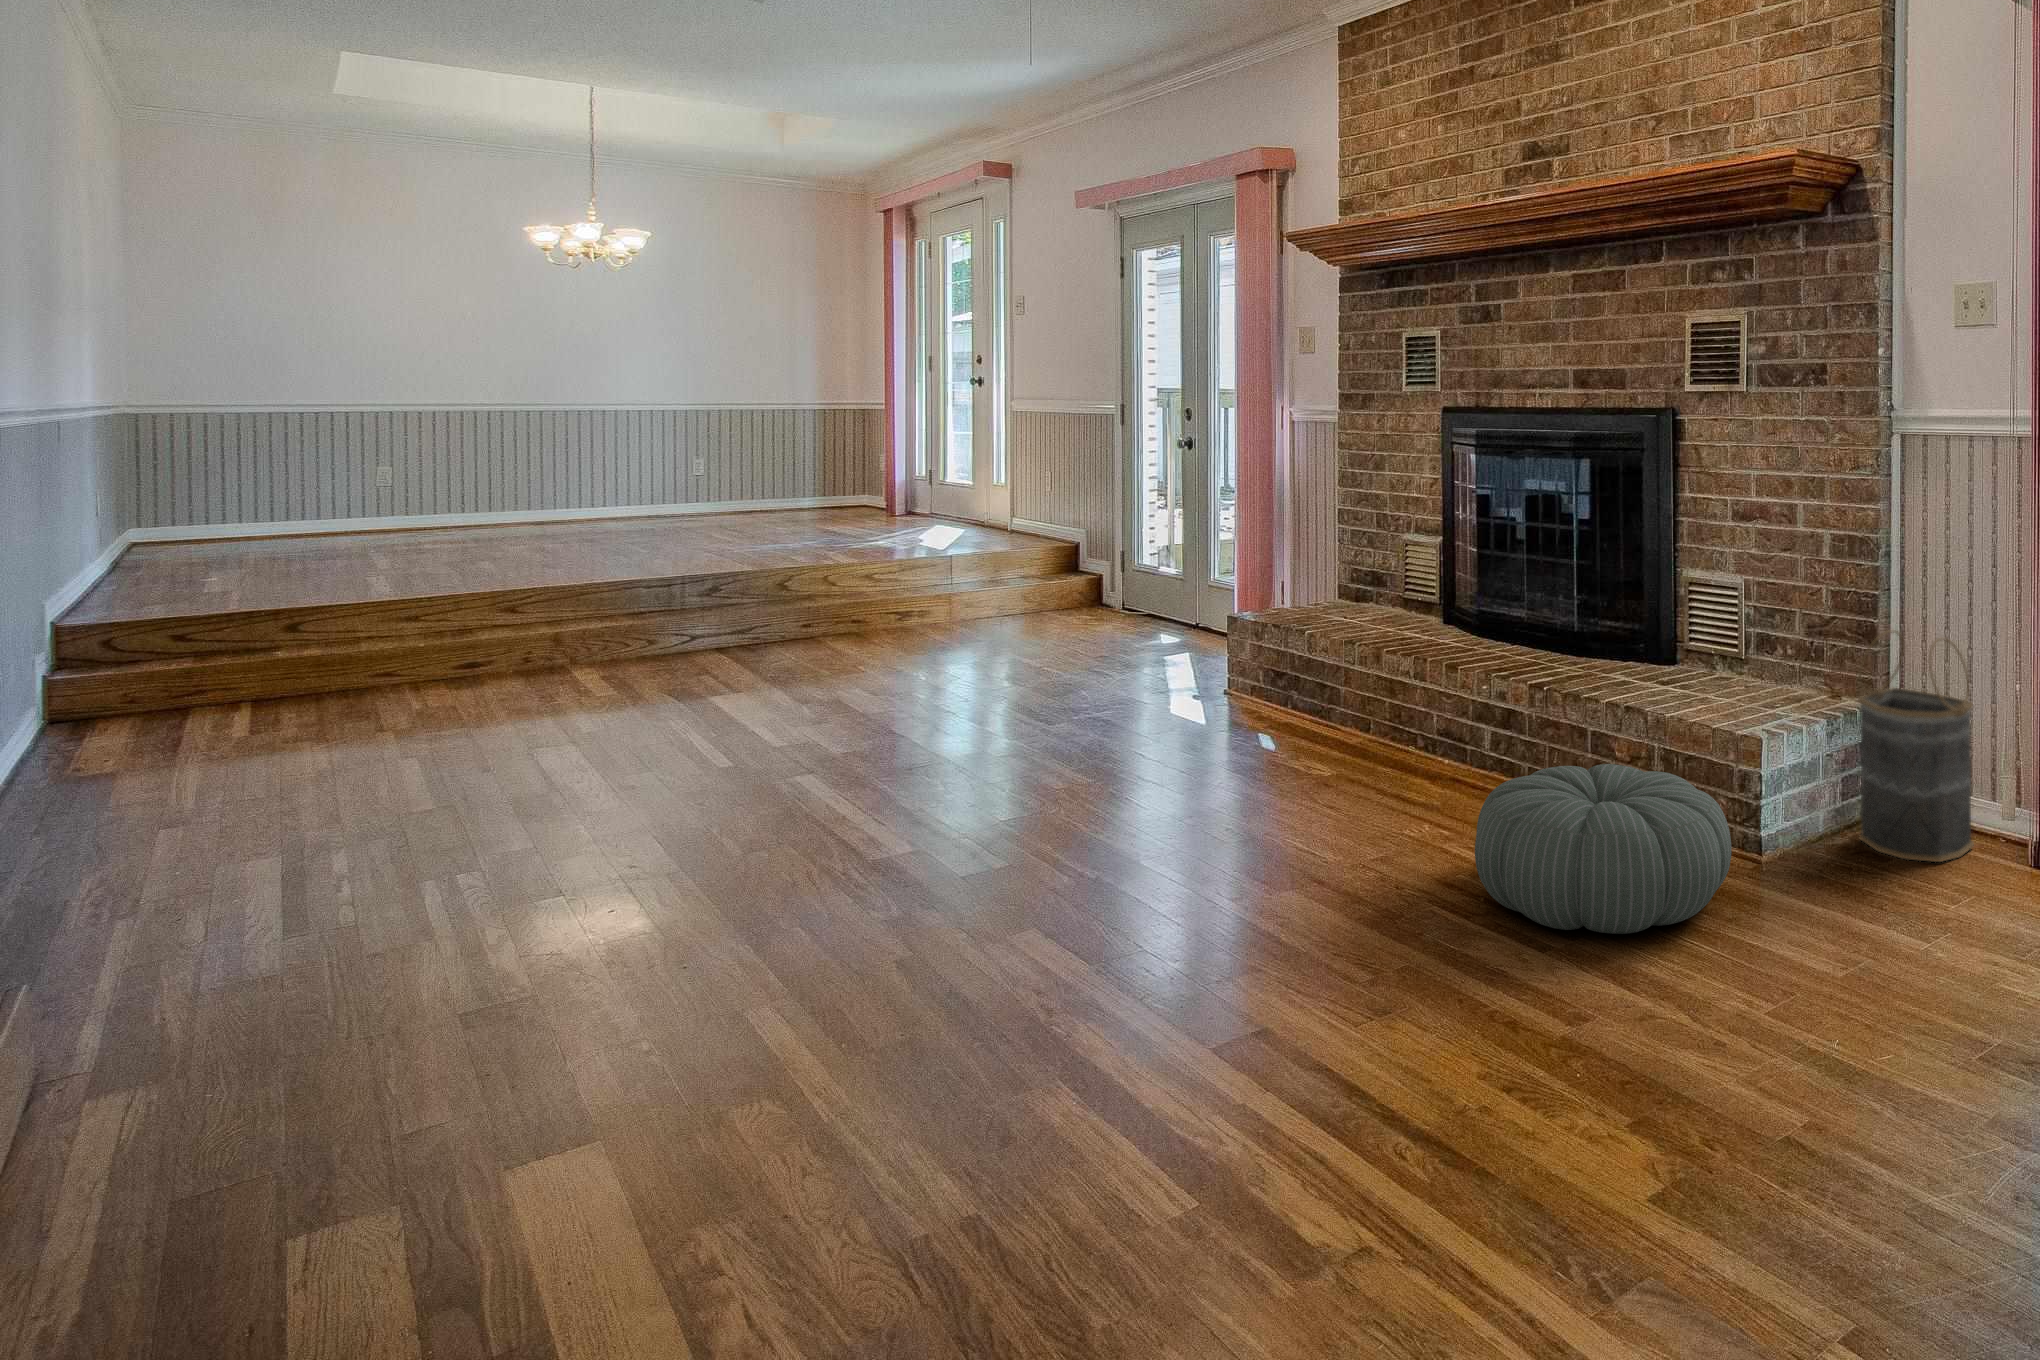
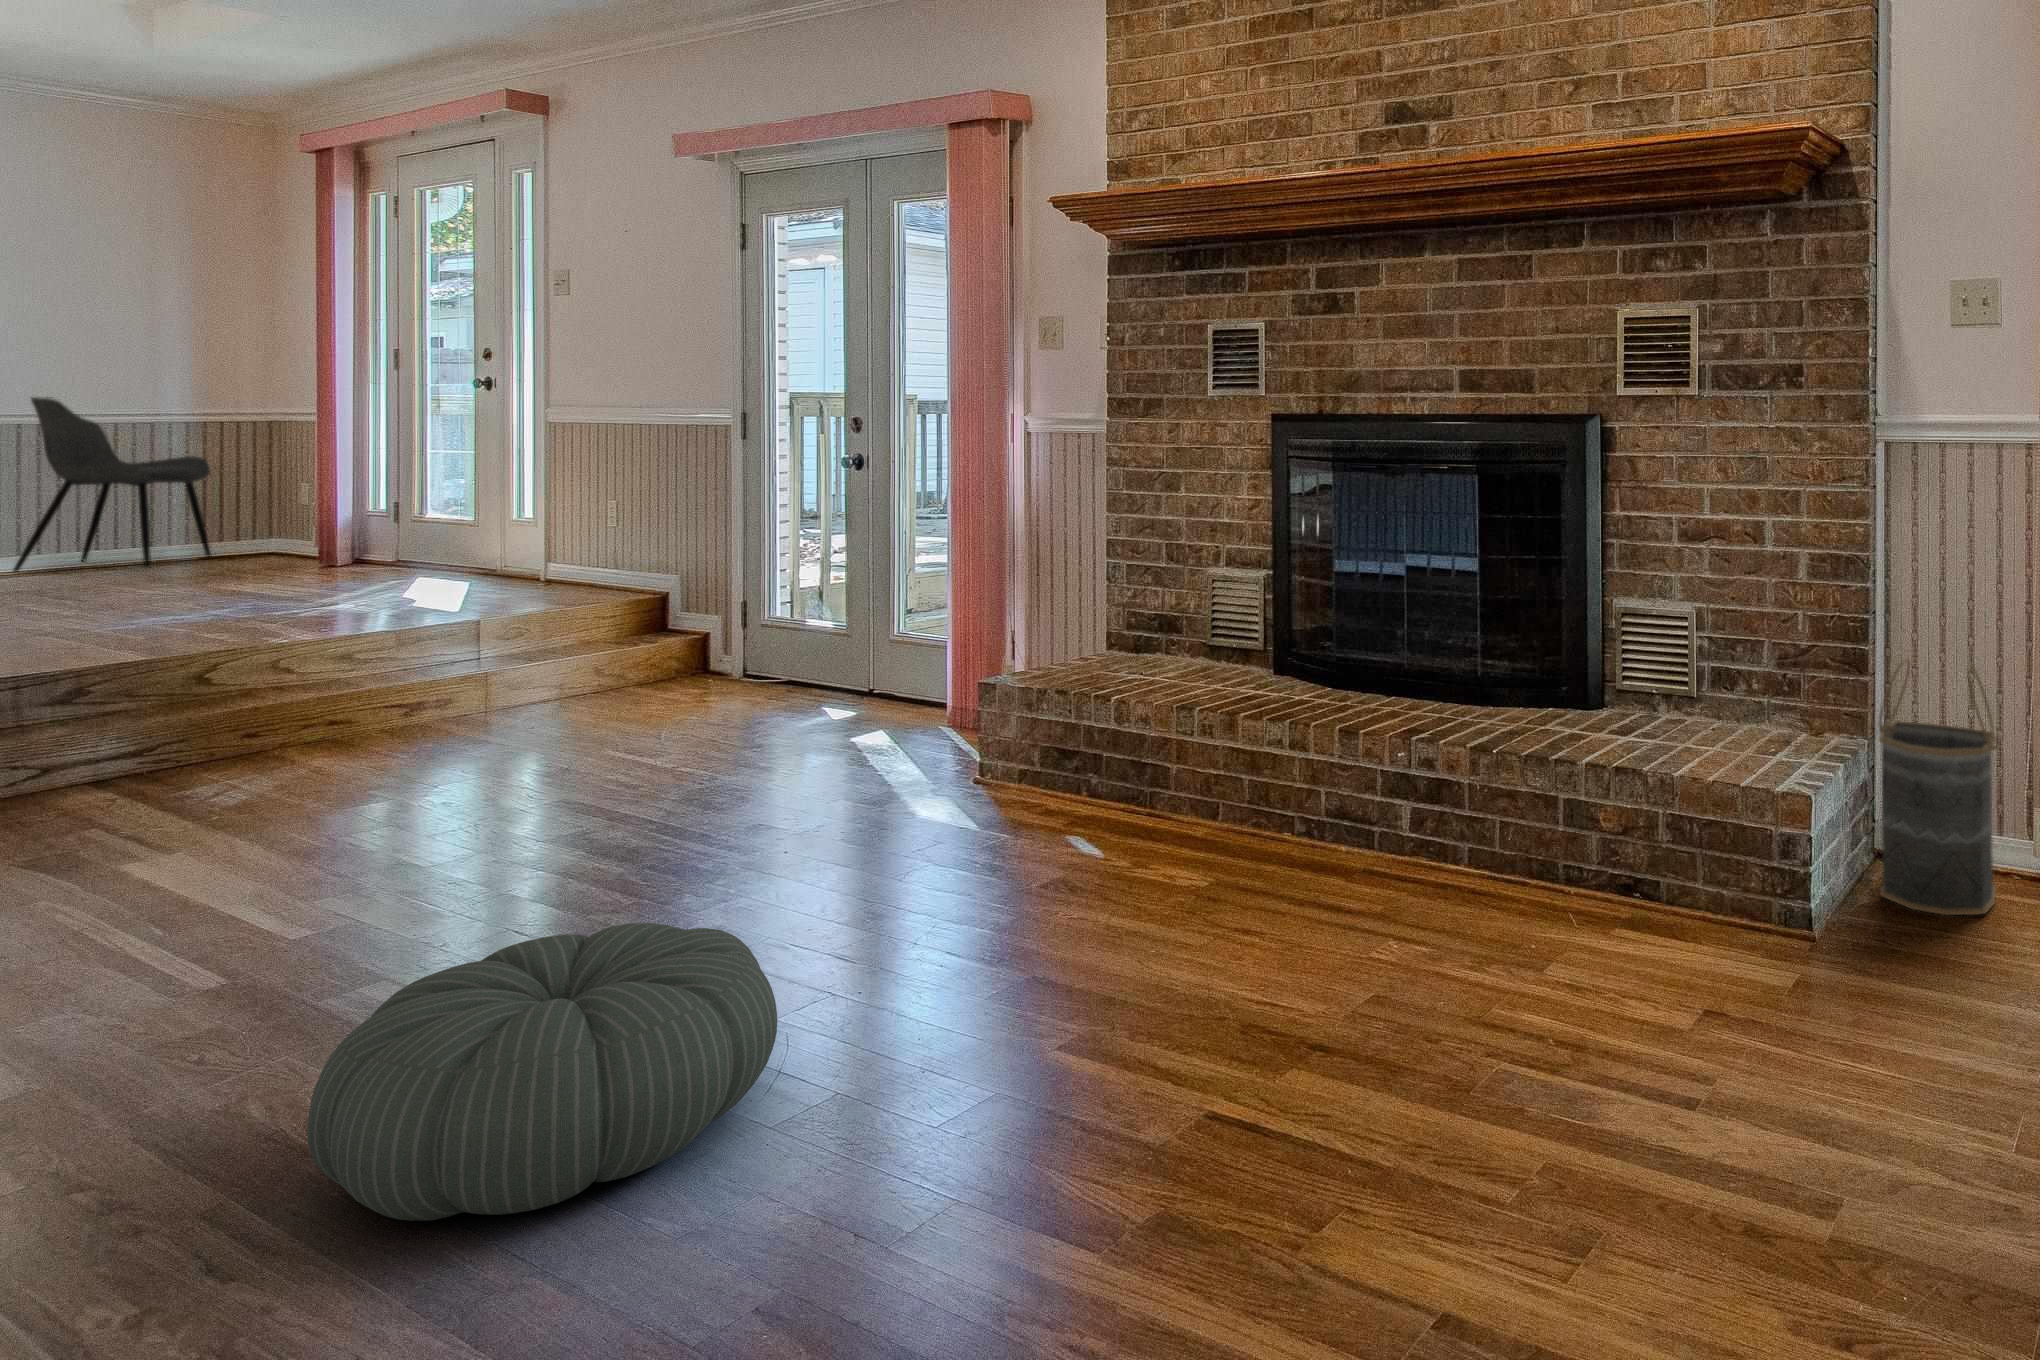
dining chair: none [715,390,826,511] -> present [13,397,211,572]
pouf: present [1475,764,1731,934] -> present [307,923,777,1221]

